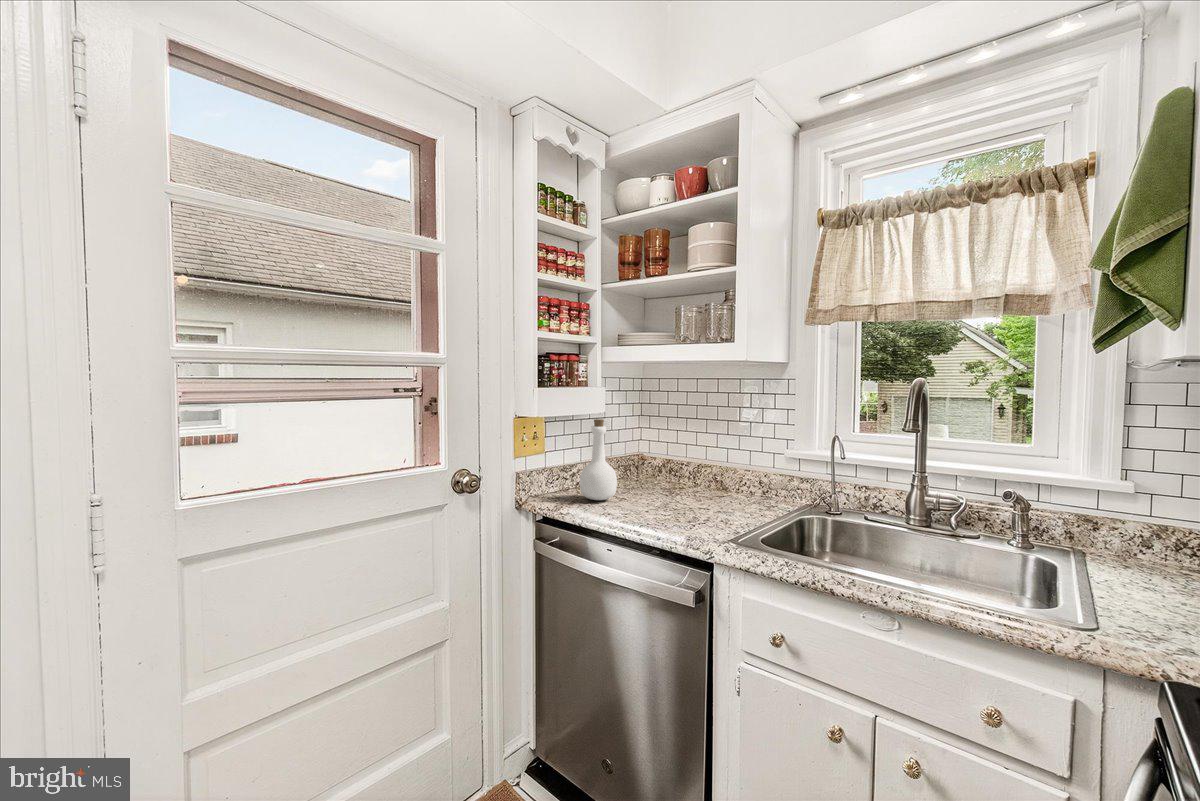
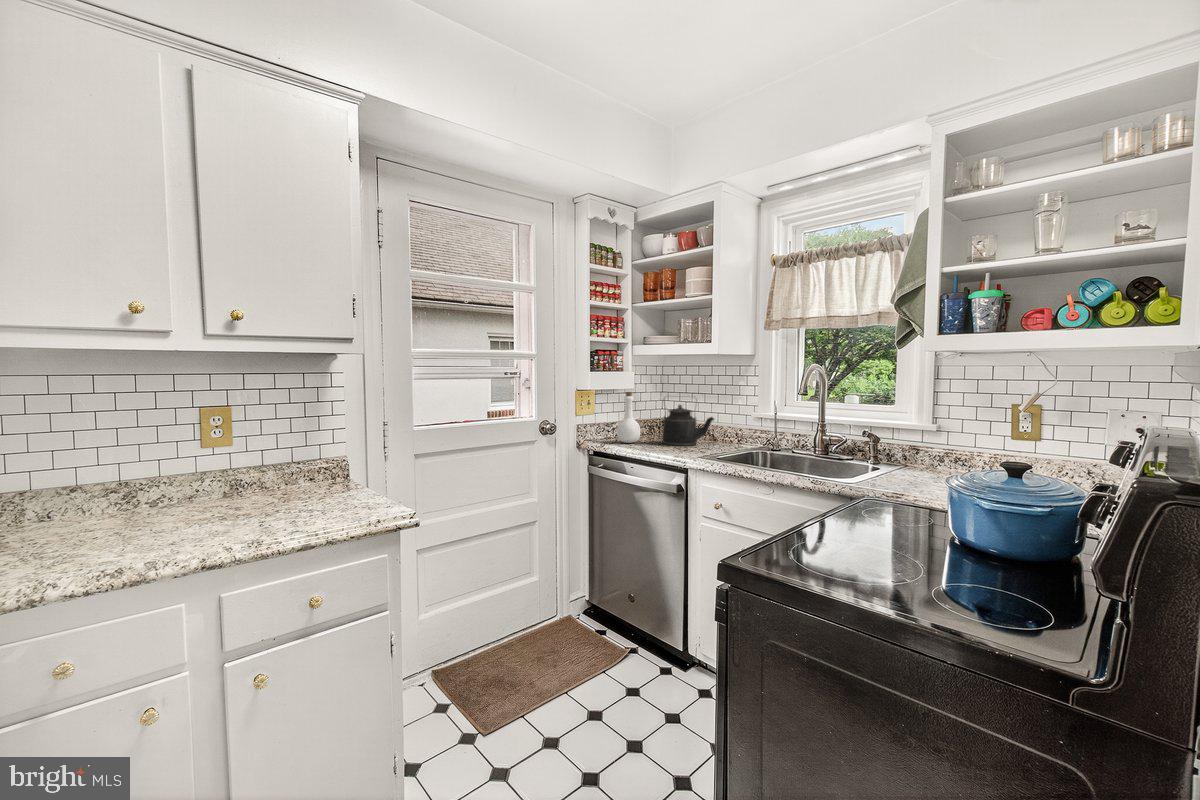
kettle: none [651,425,732,505] -> present [662,398,714,446]

